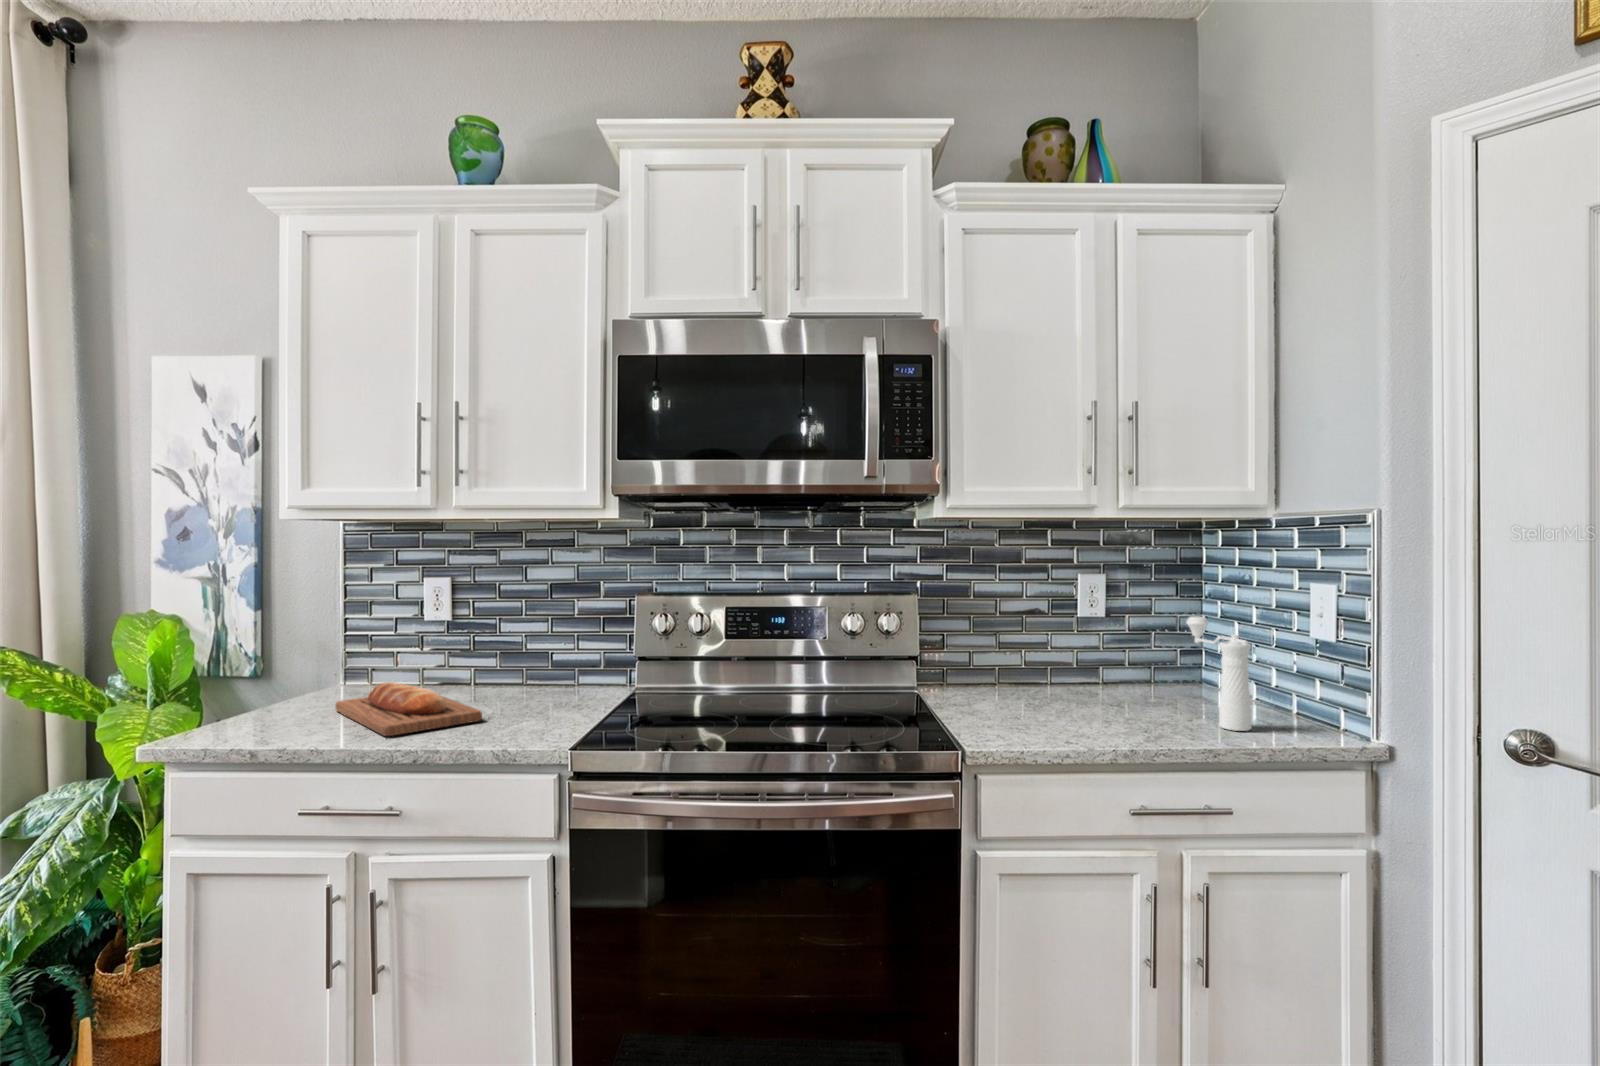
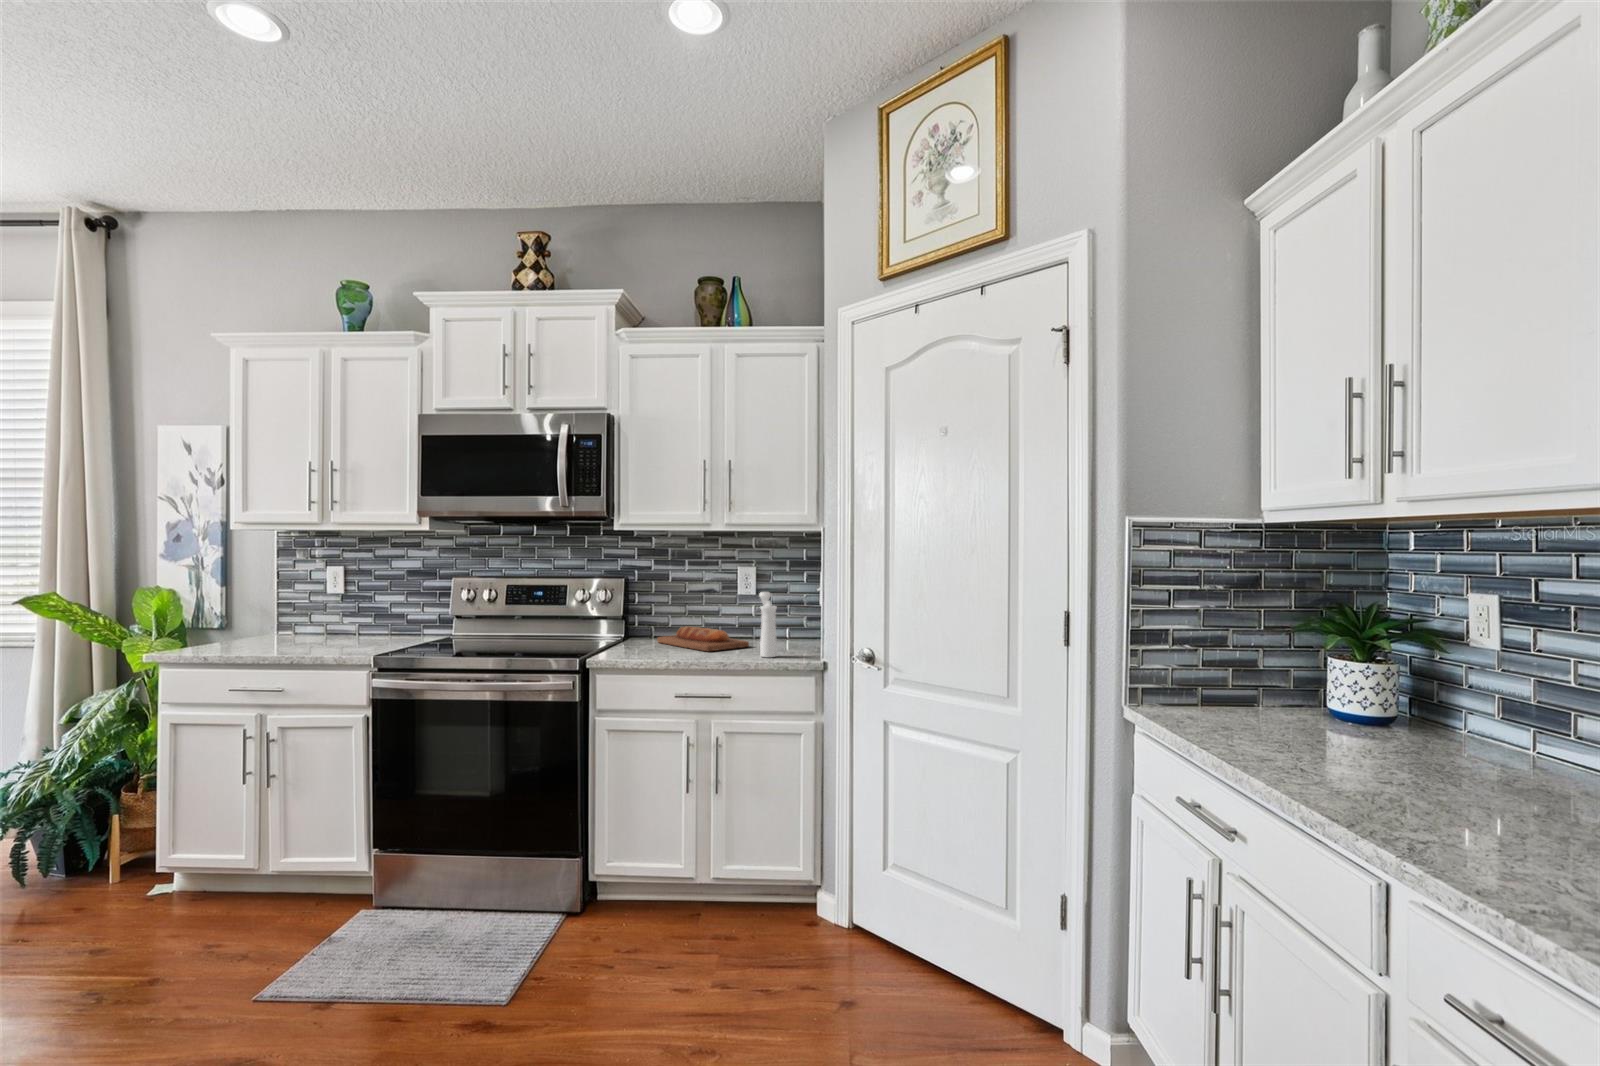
bread loaf: present [335,682,482,736] -> present [657,626,749,651]

